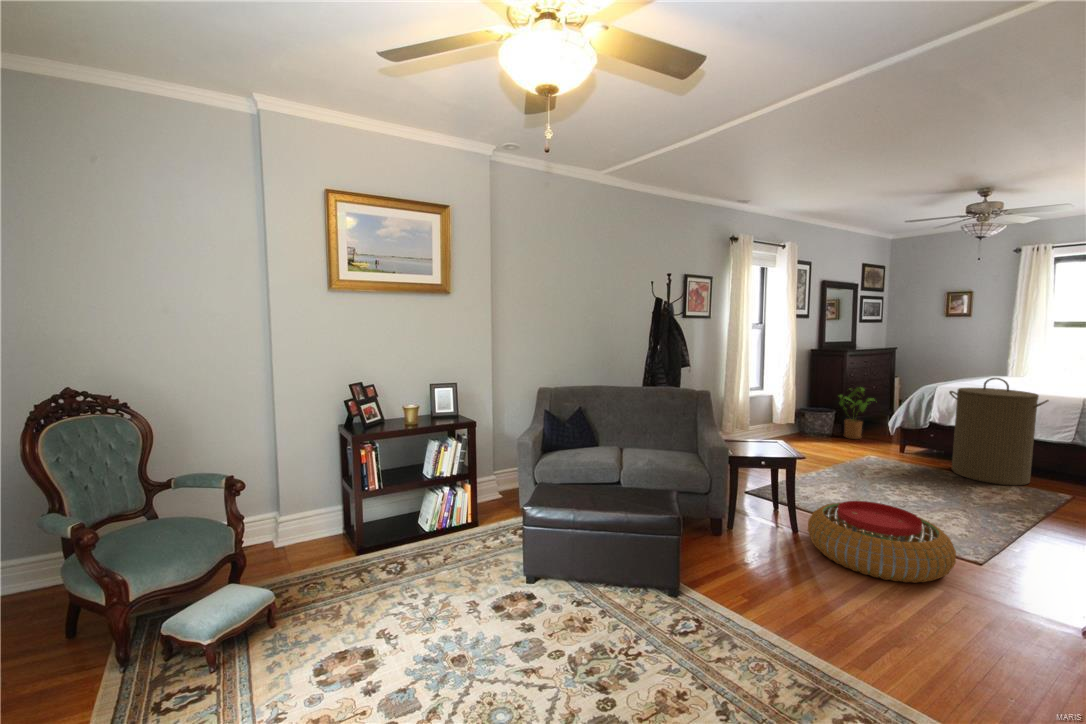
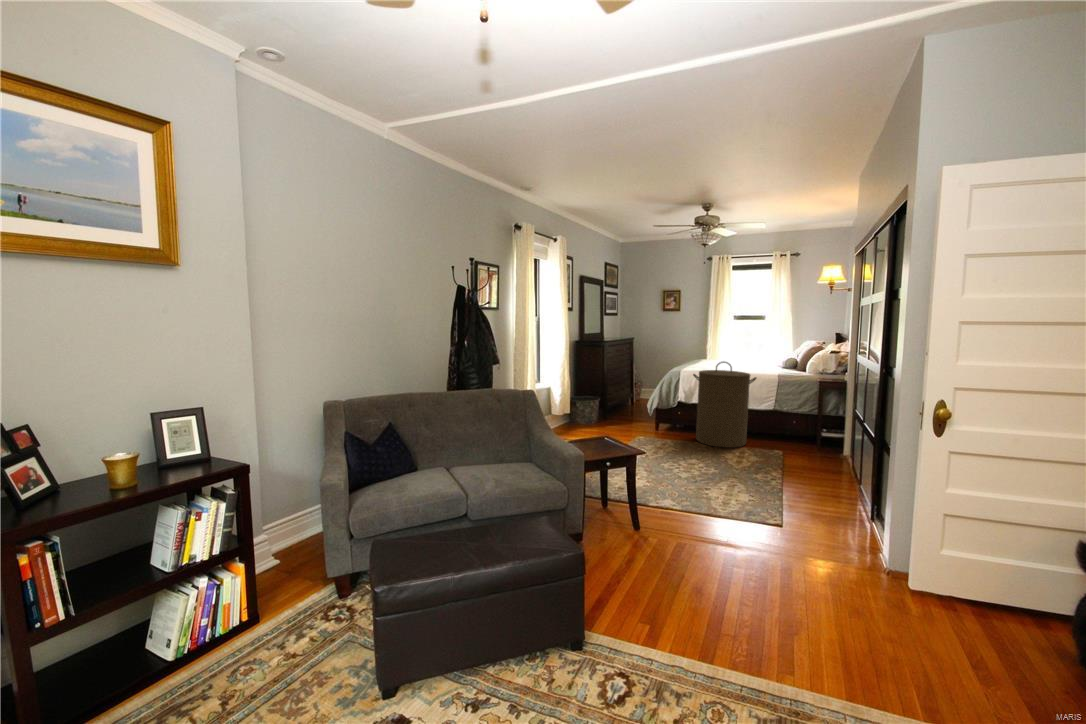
house plant: present [839,387,874,439] -> none [601,374,631,421]
pouf: present [808,501,956,583] -> none [648,485,770,560]

